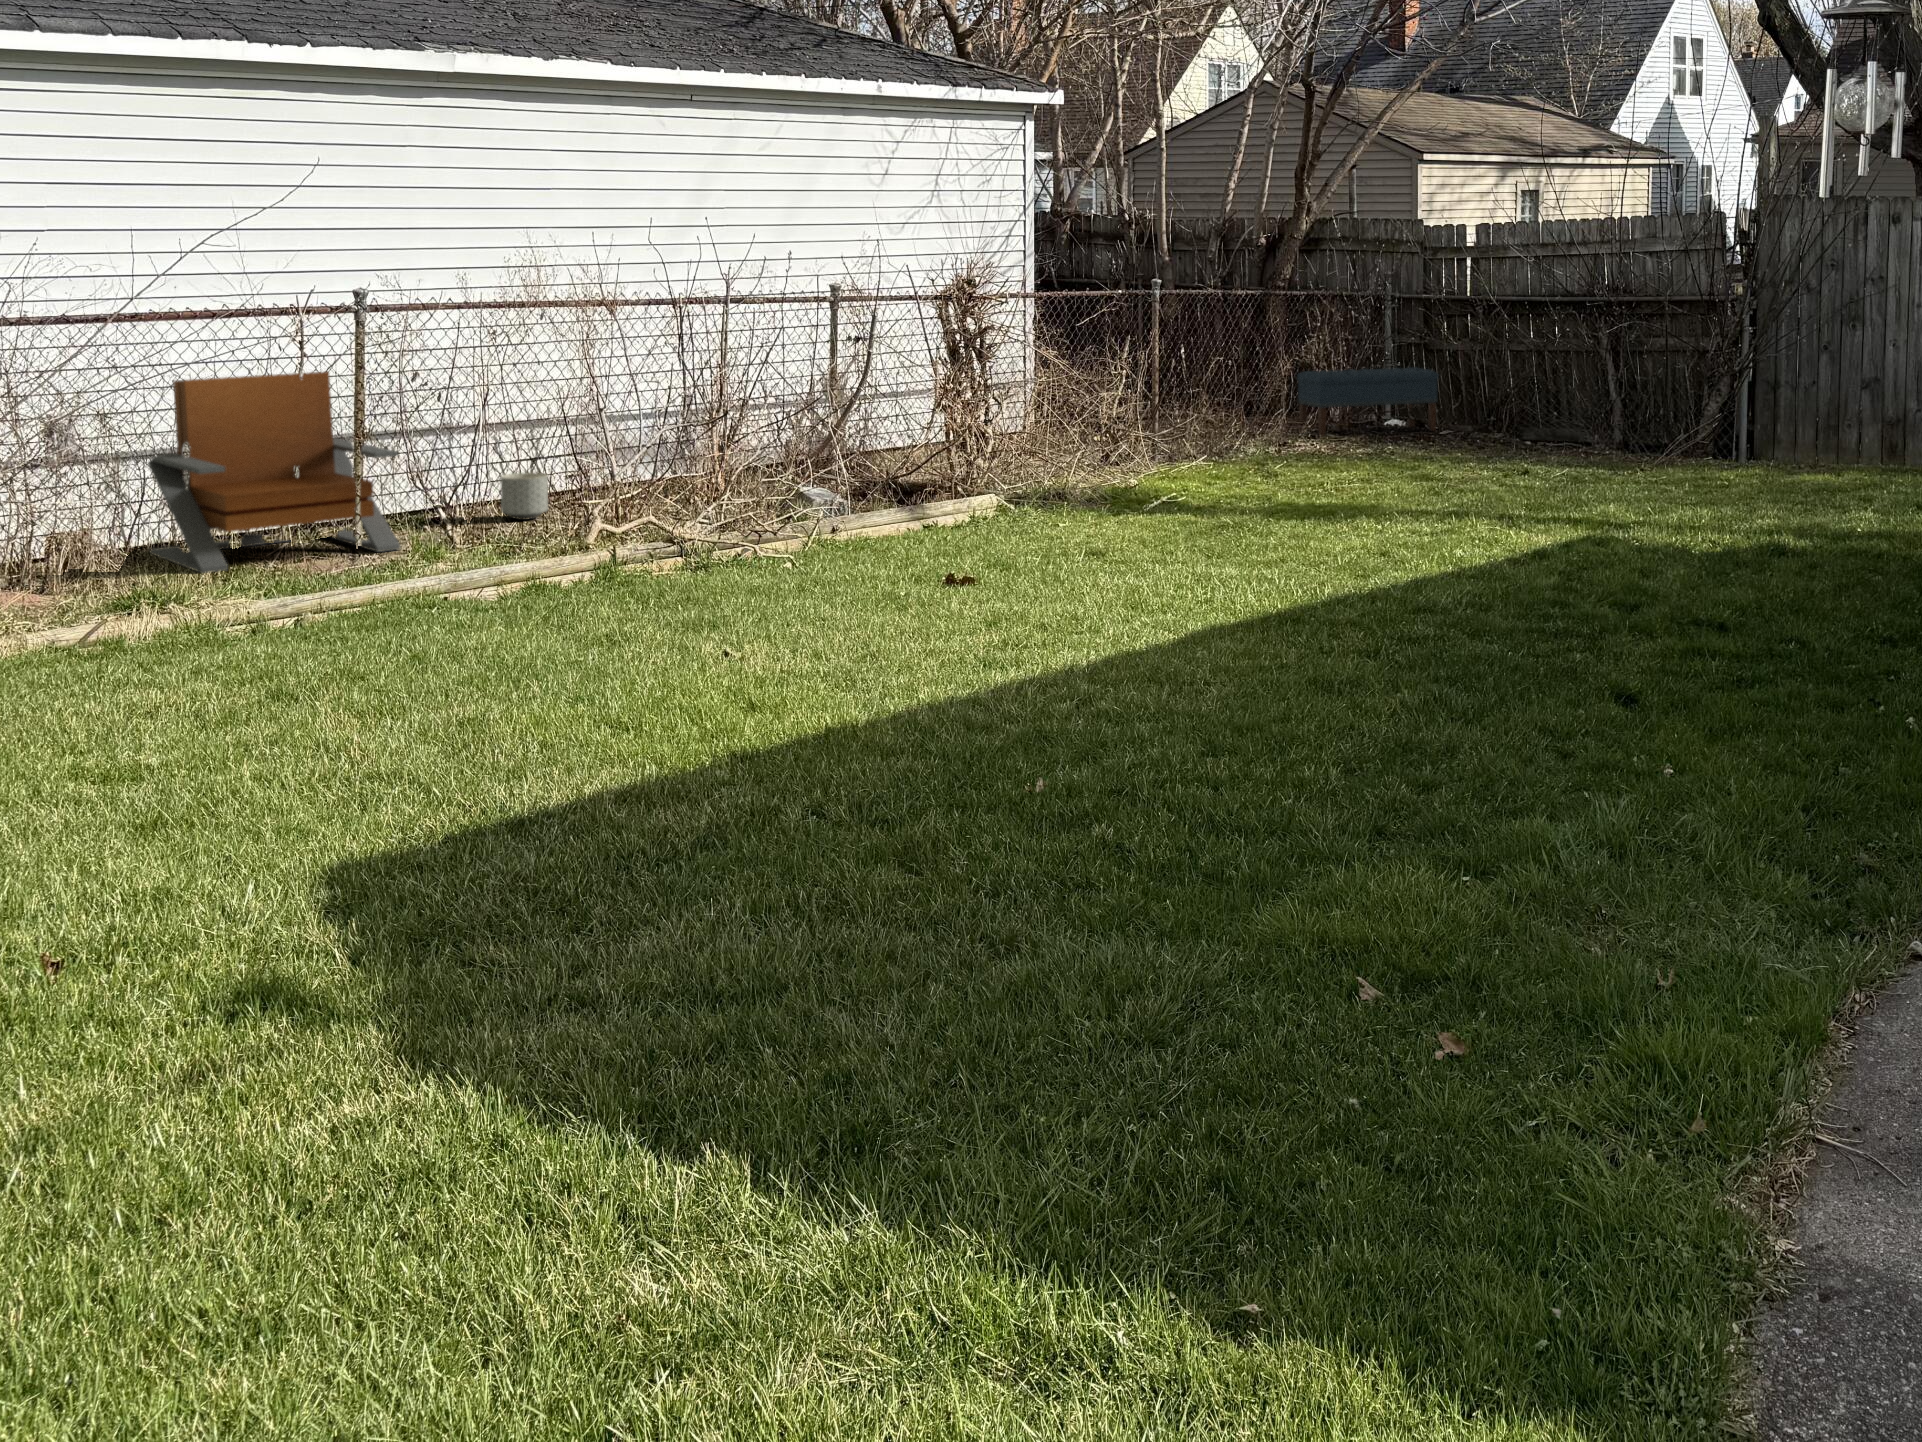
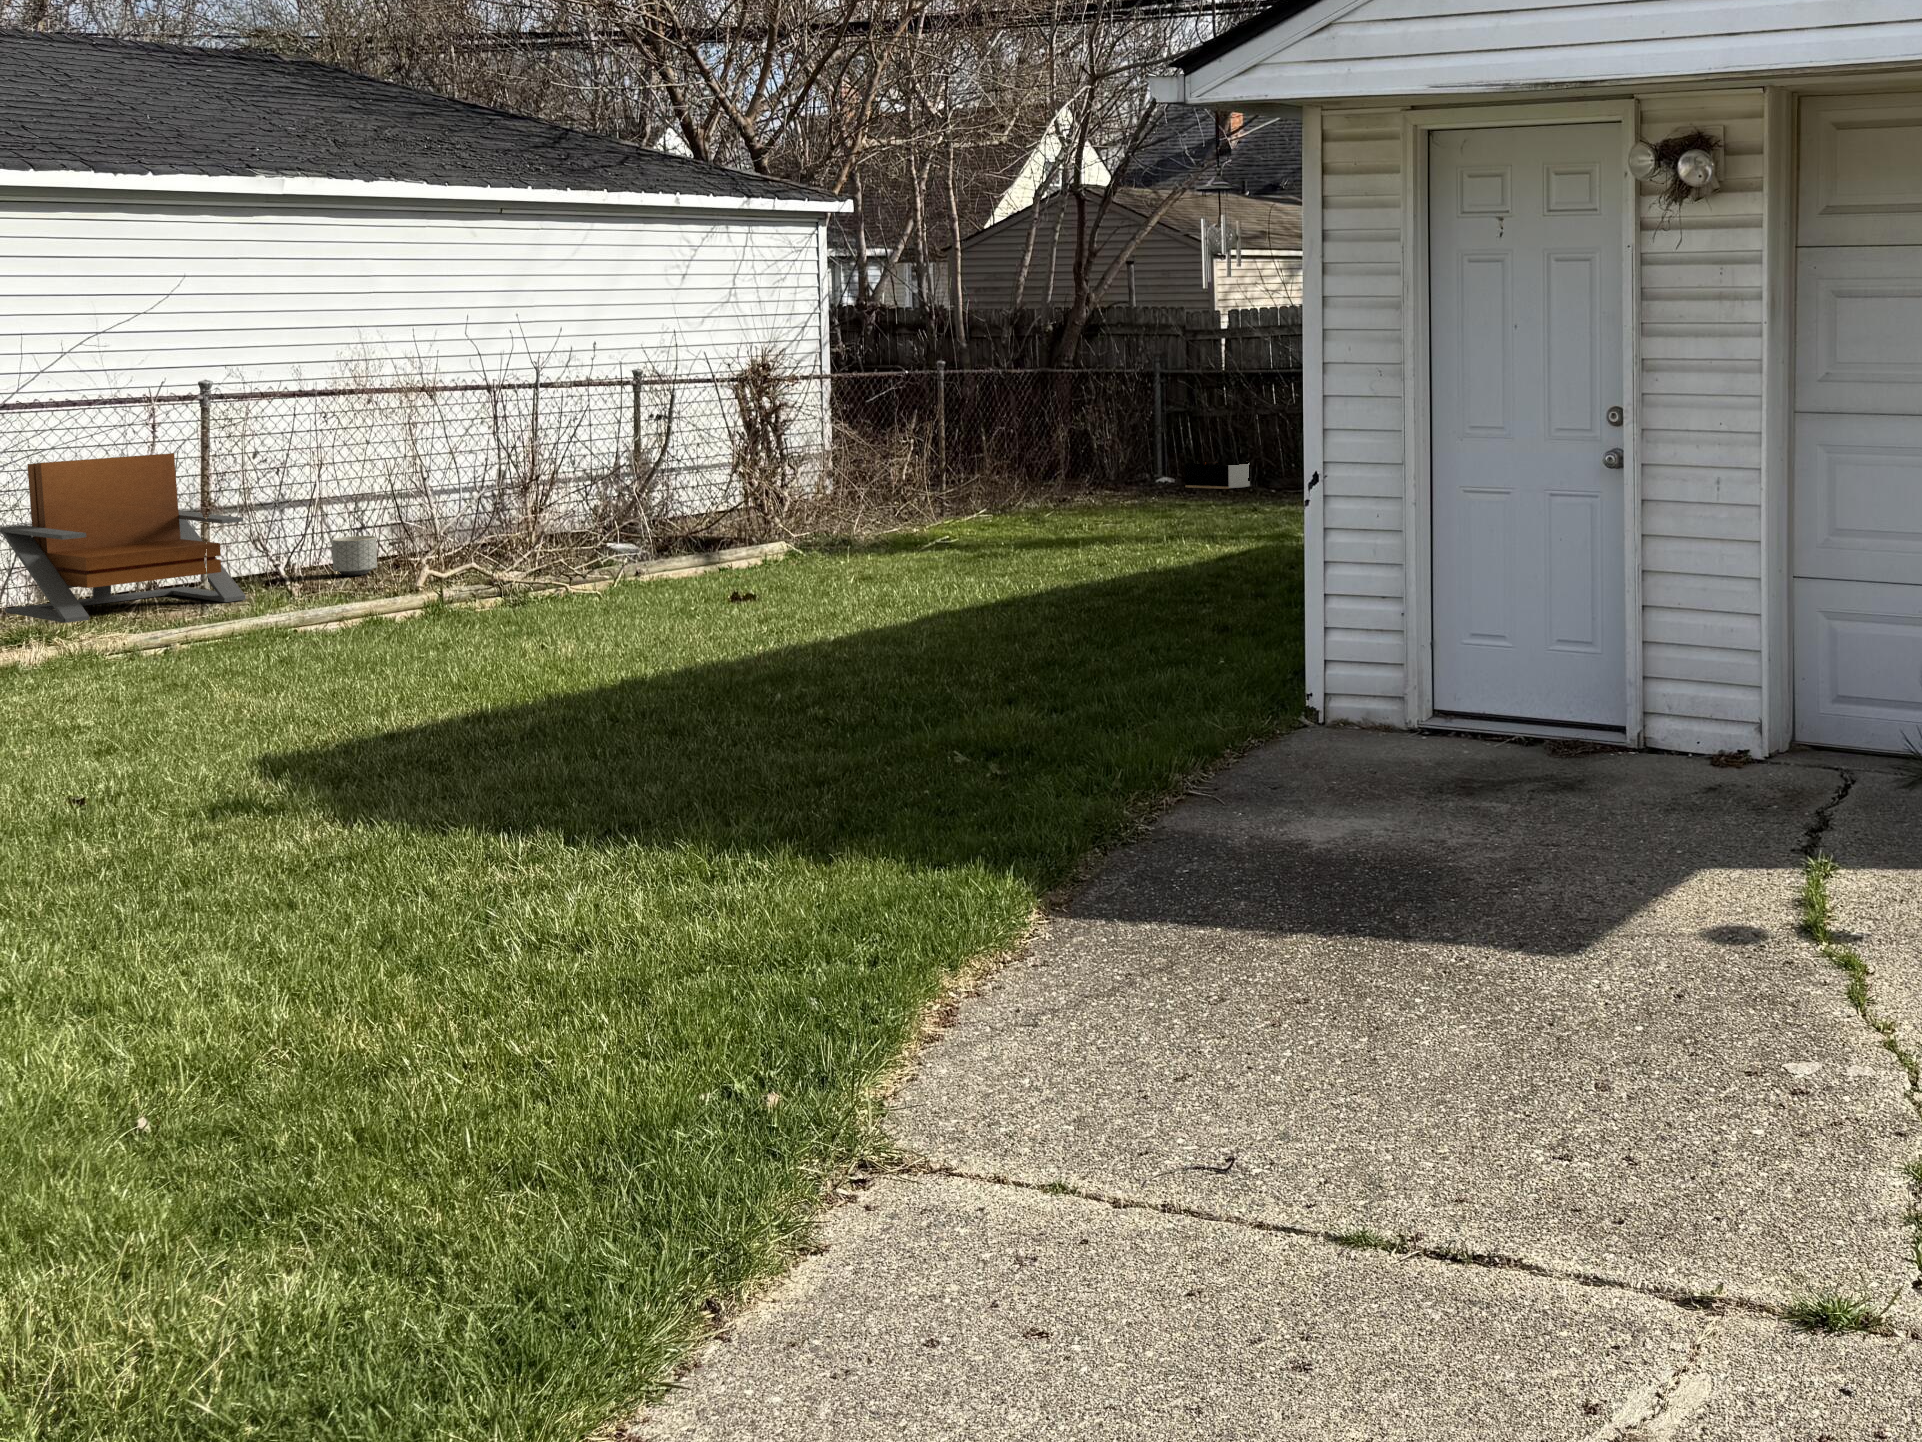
bench: present [1297,367,1439,436] -> none [1062,432,1183,492]
storage bin: none [1443,403,1523,440] -> present [1185,462,1250,489]

